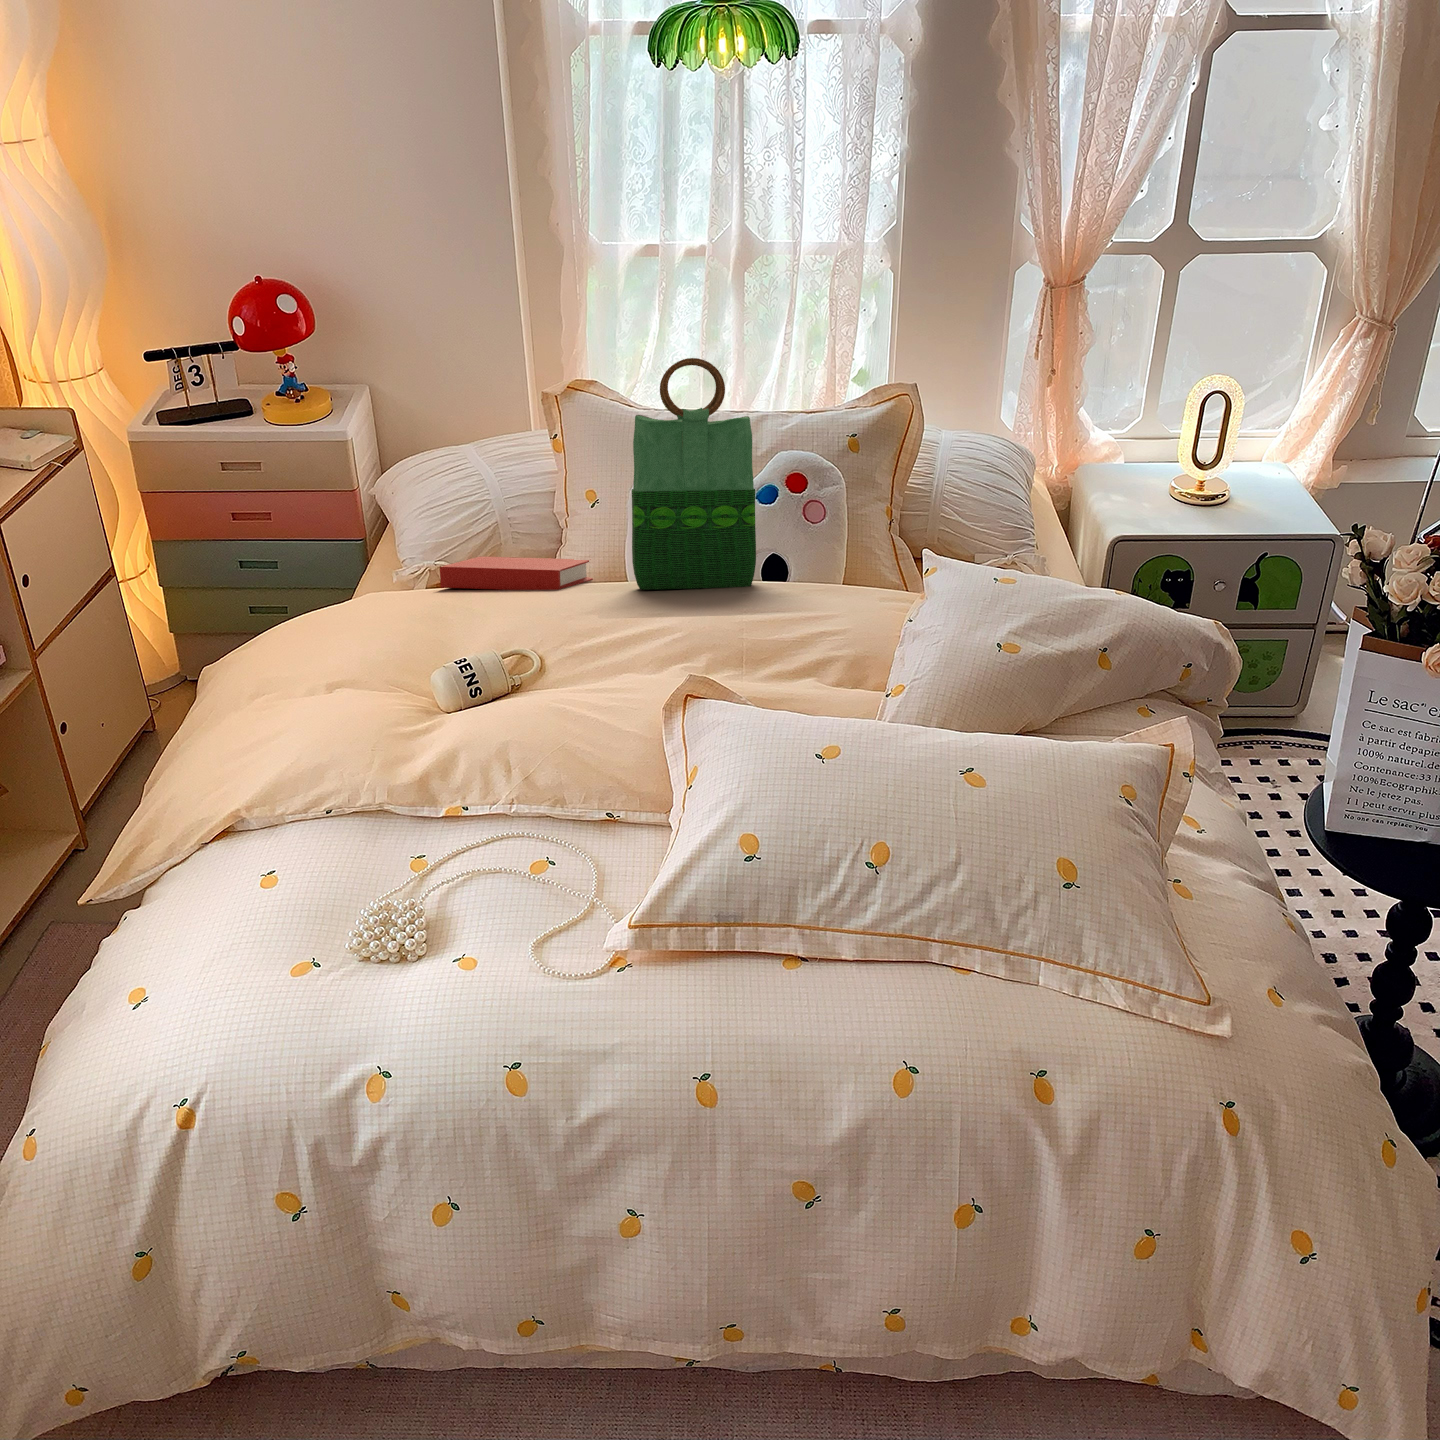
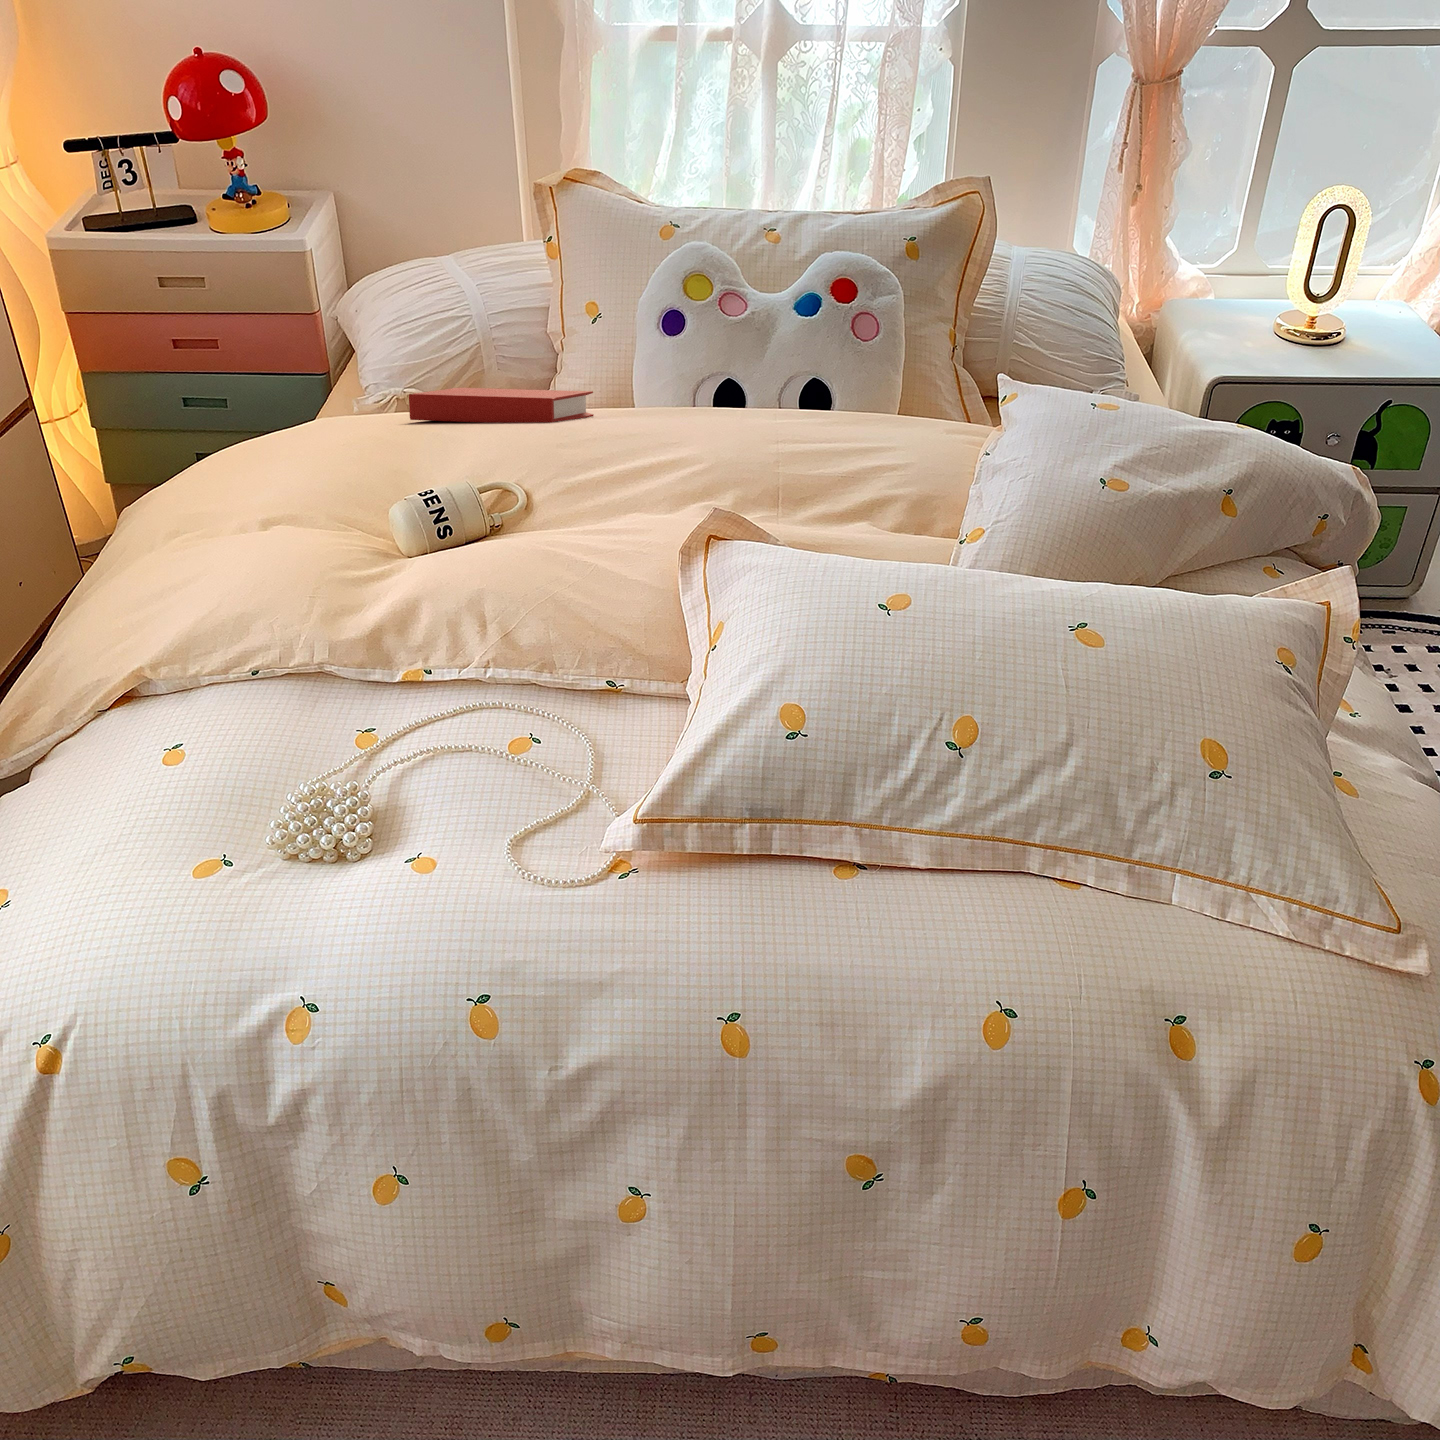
tote bag: present [632,358,756,590] -> none [642,130,792,421]

